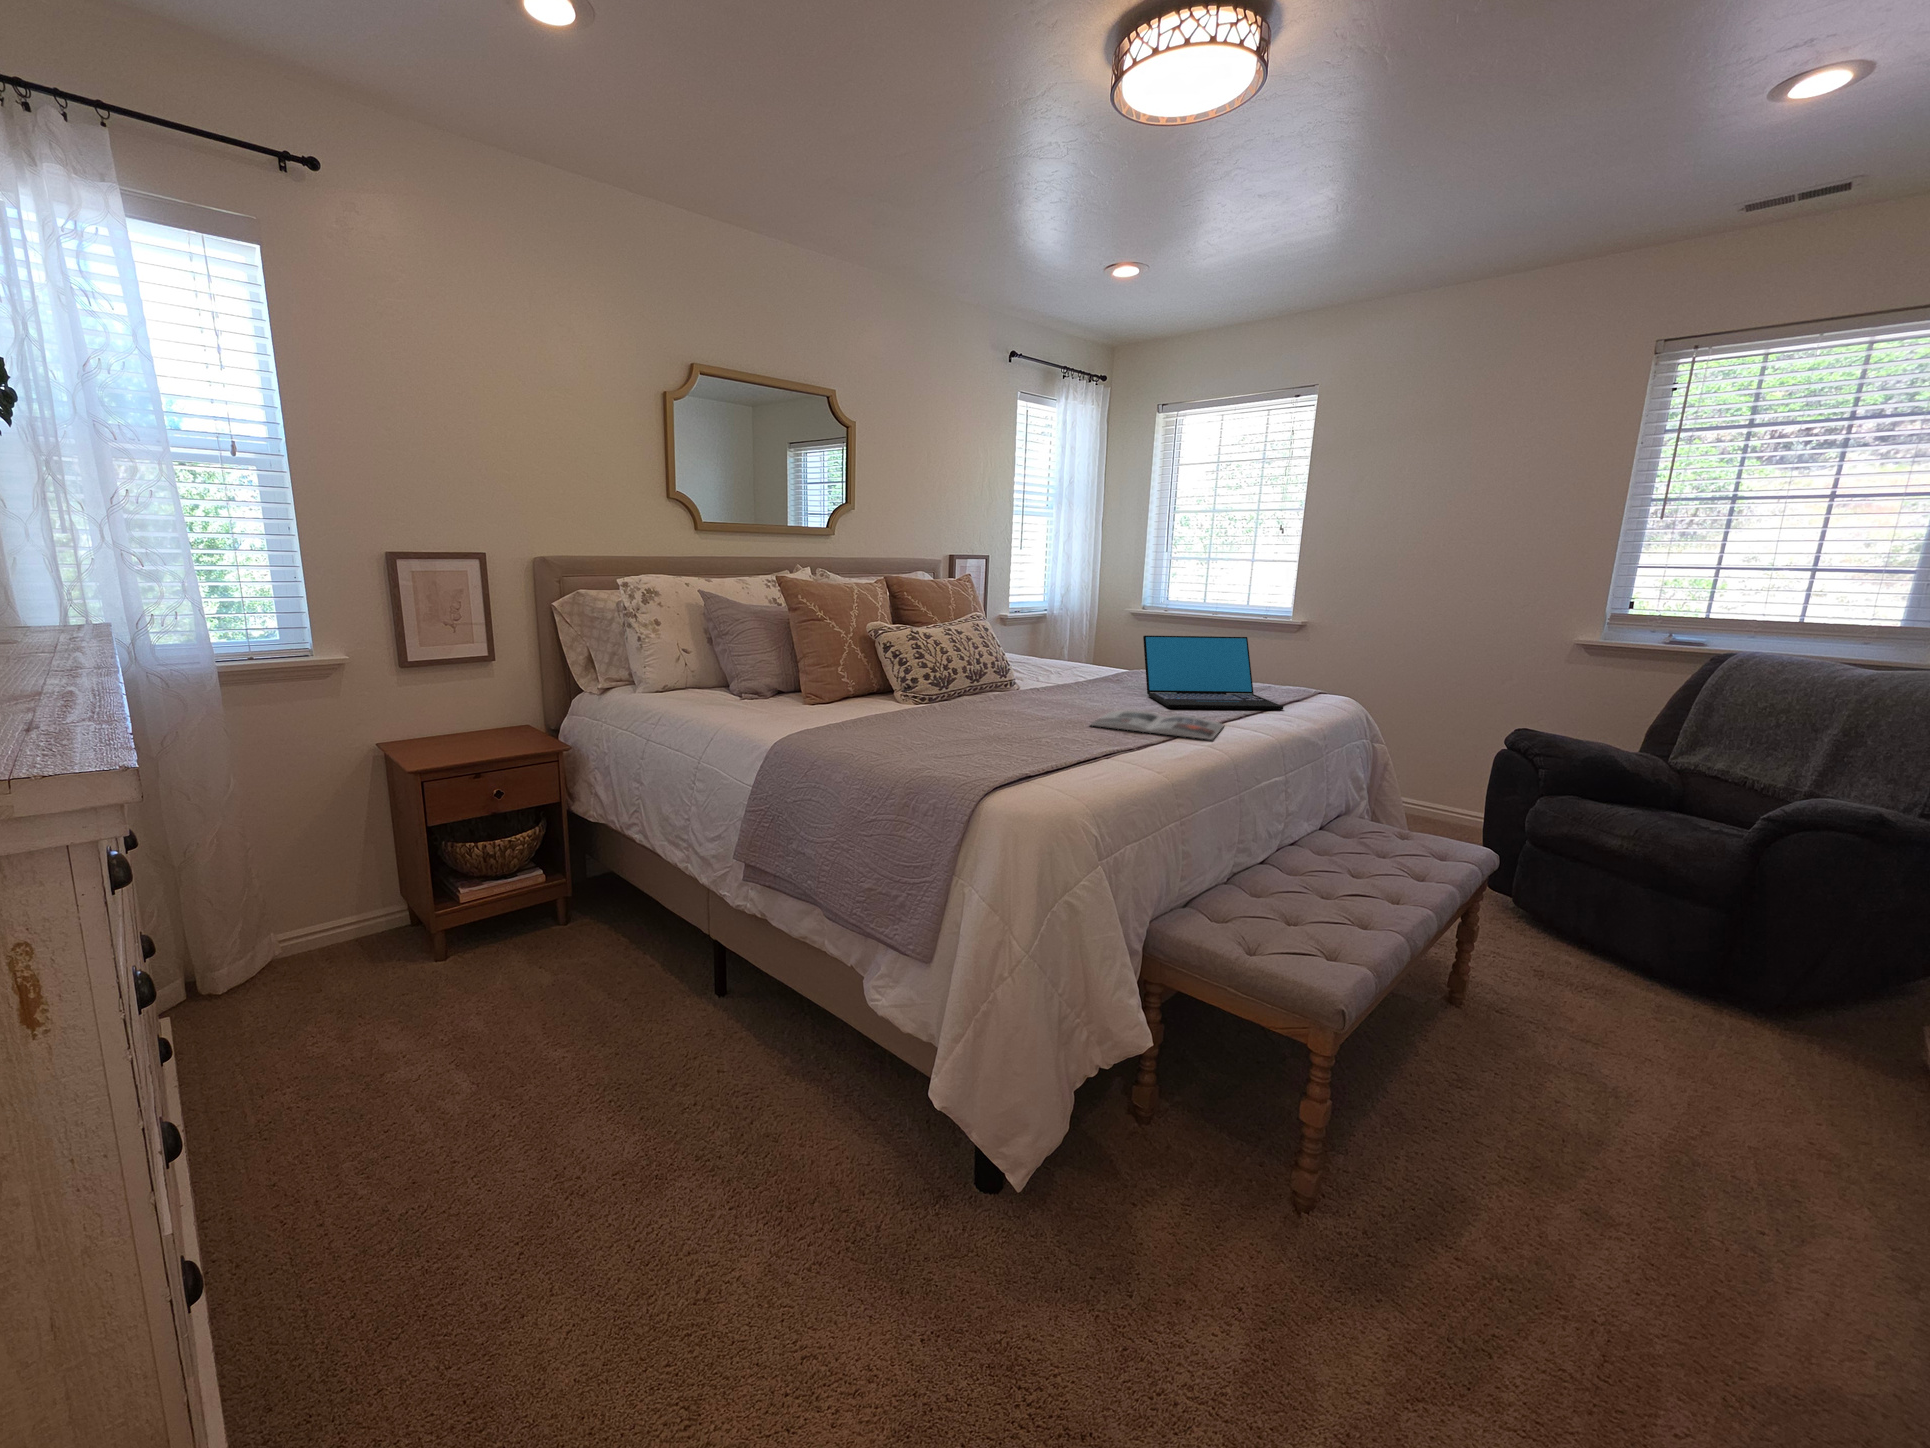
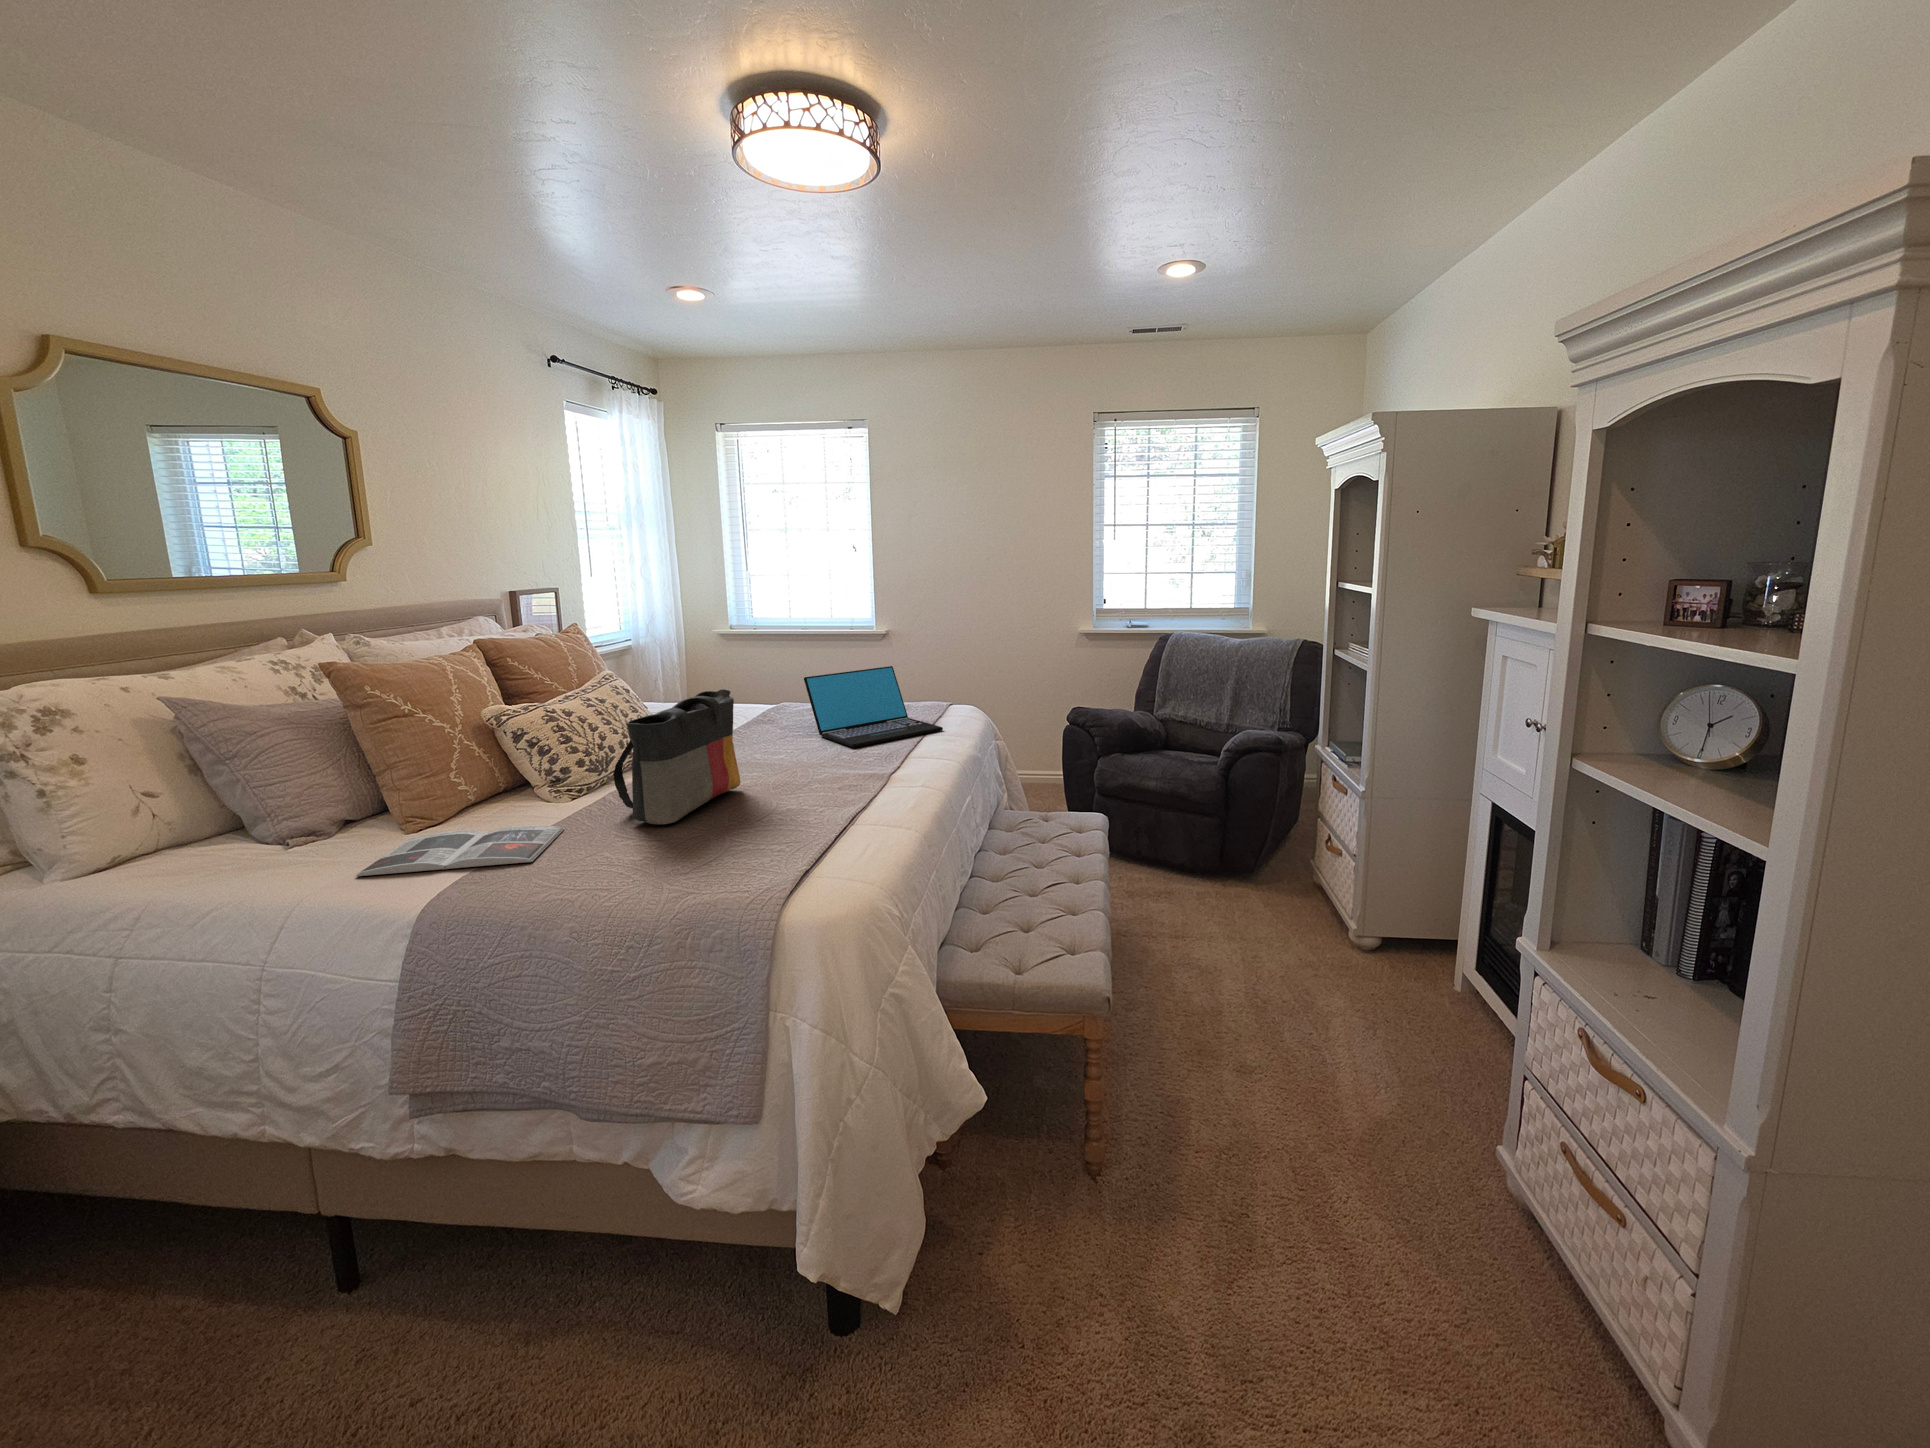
tote bag: none [930,624,1040,729] -> present [614,689,741,824]
magazine: present [1091,711,1223,740] -> present [356,826,564,876]

